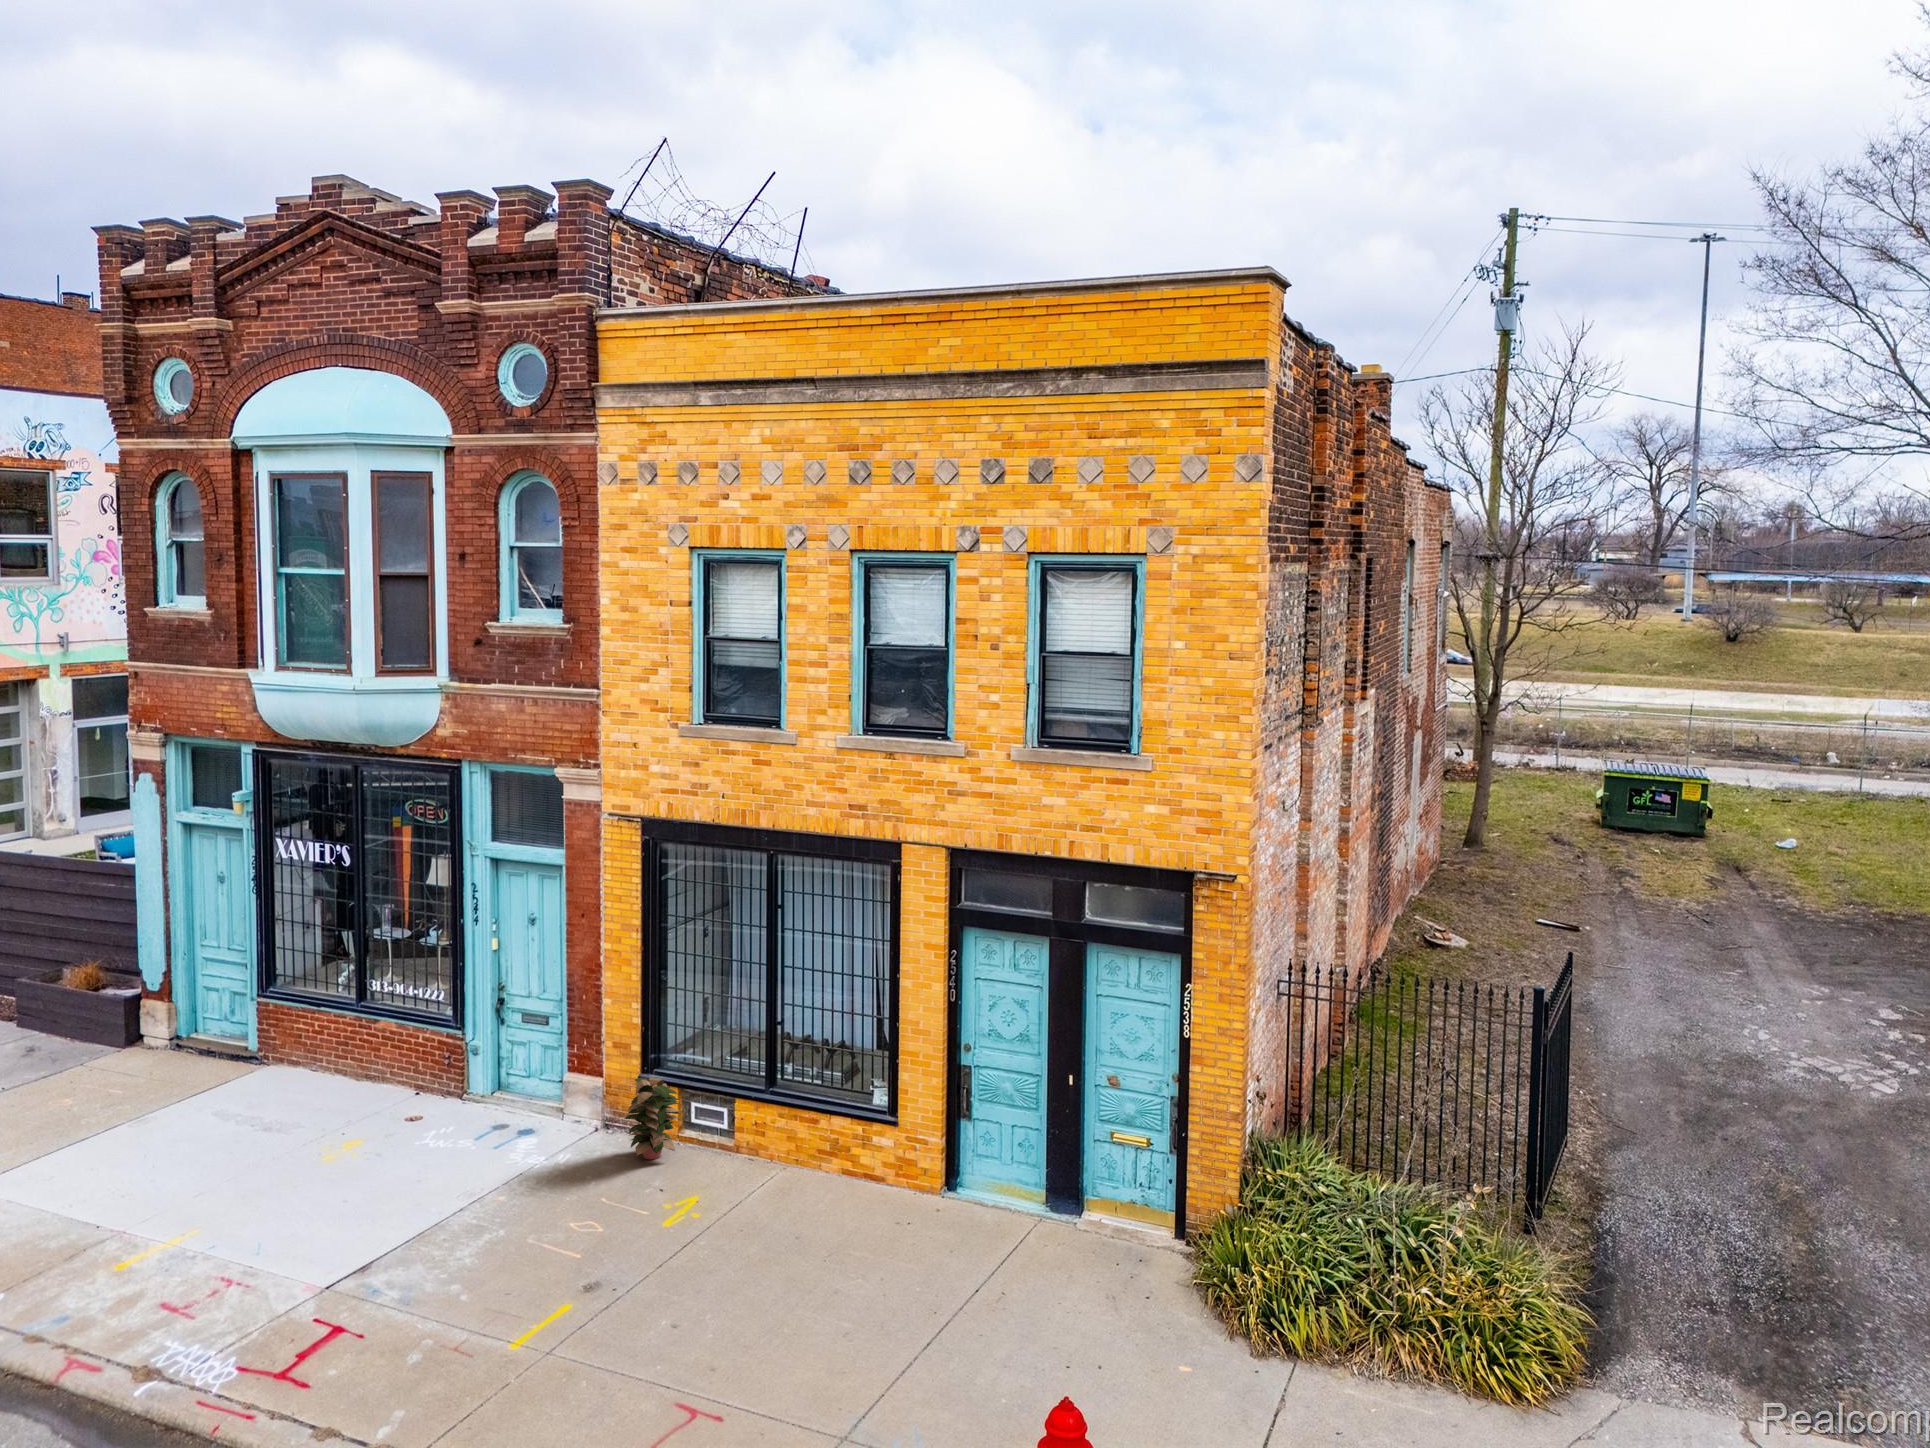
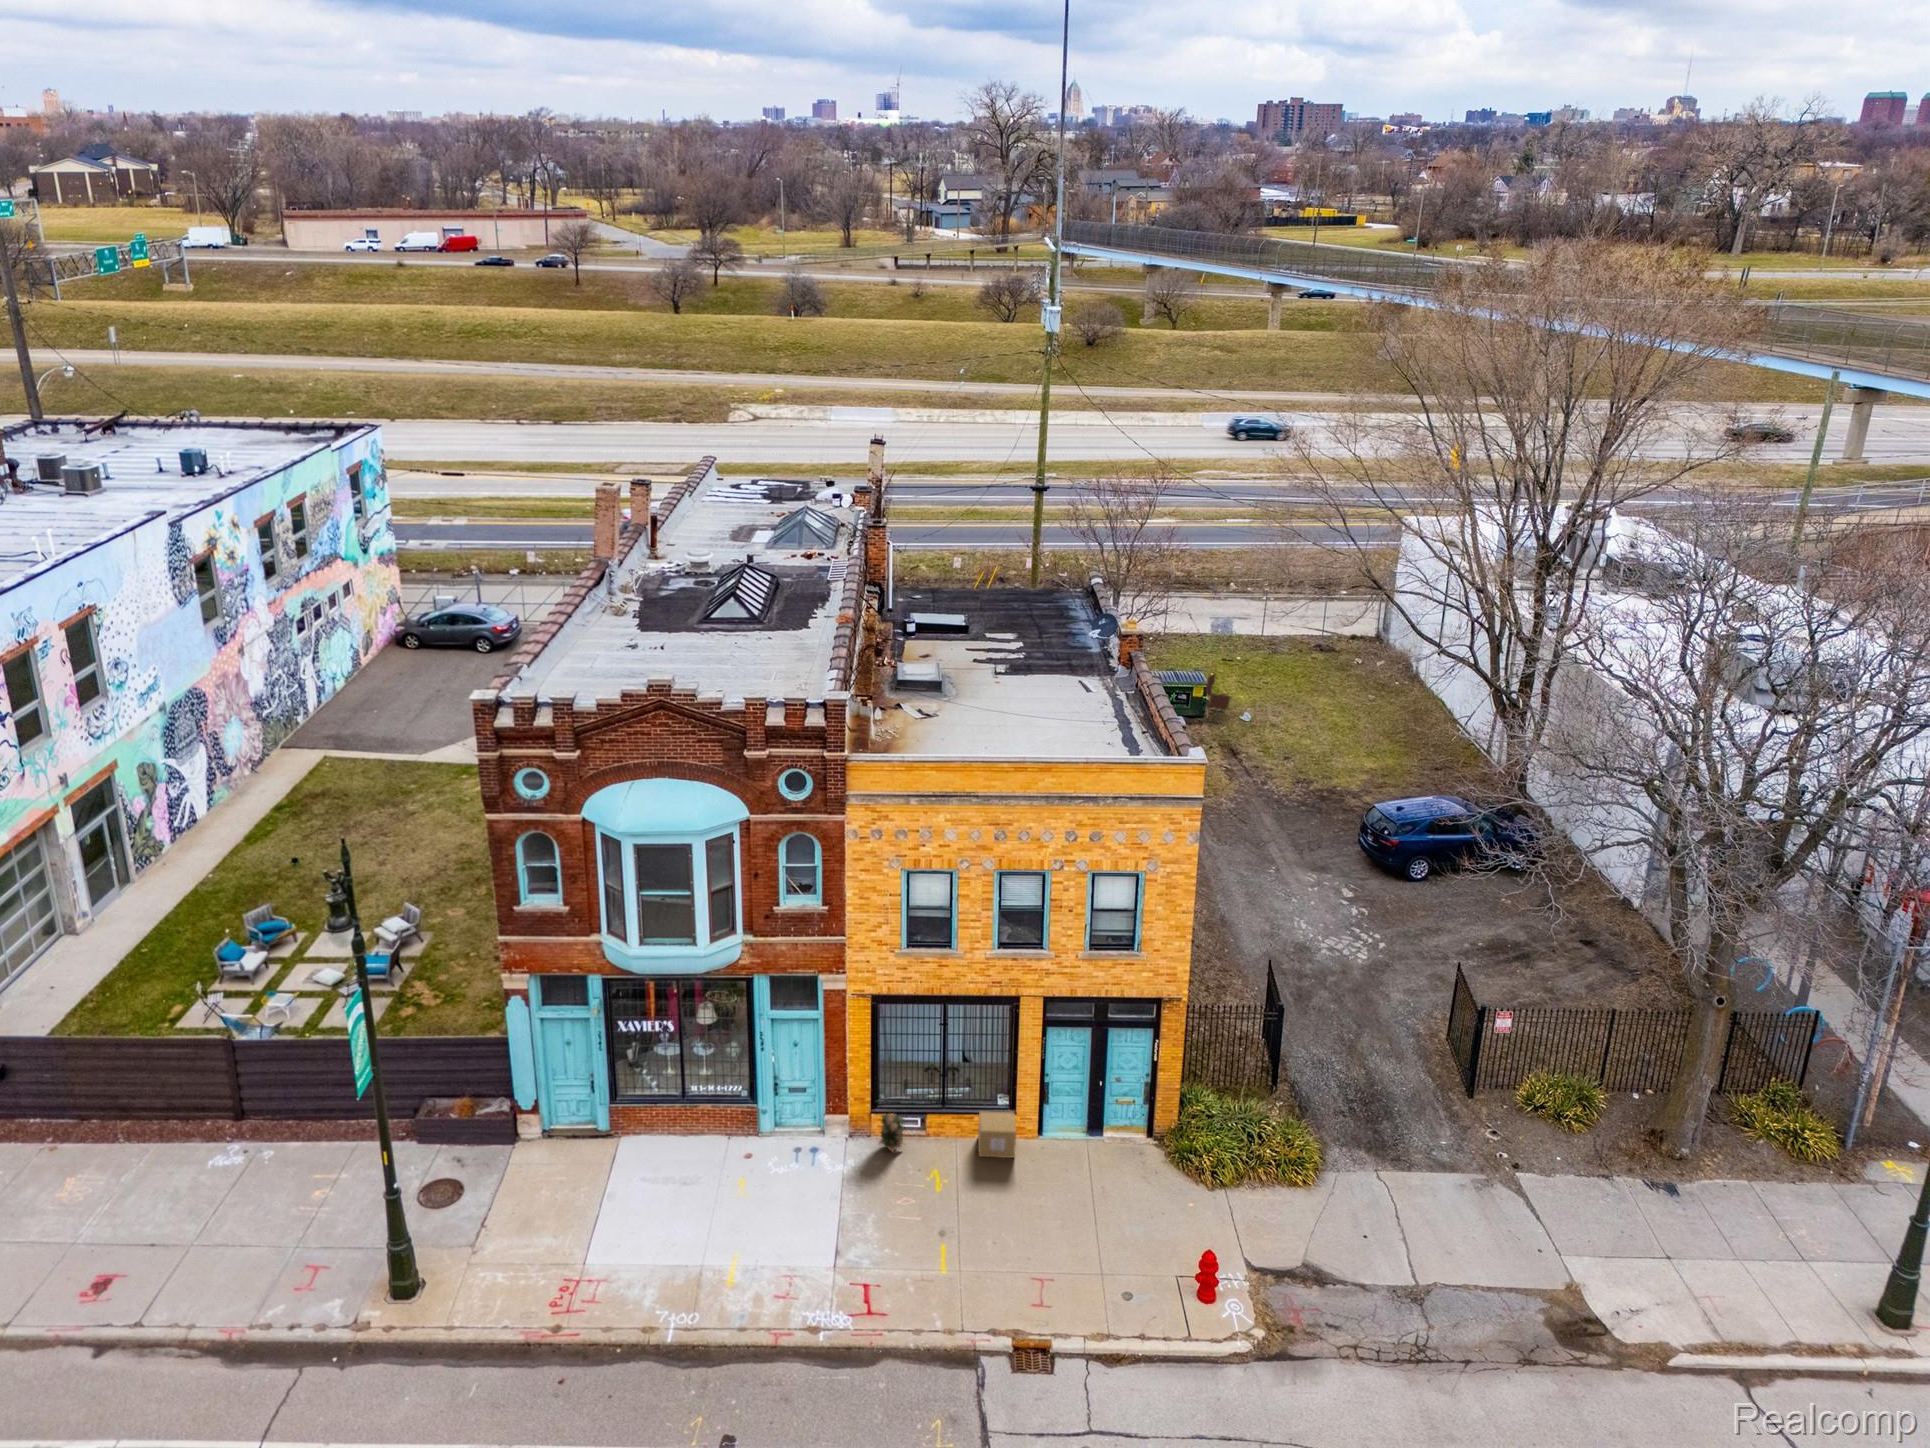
bench: none [1702,770,1758,844] -> present [1205,674,1231,723]
cardboard box: none [792,1110,890,1214] -> present [978,1112,1016,1158]

